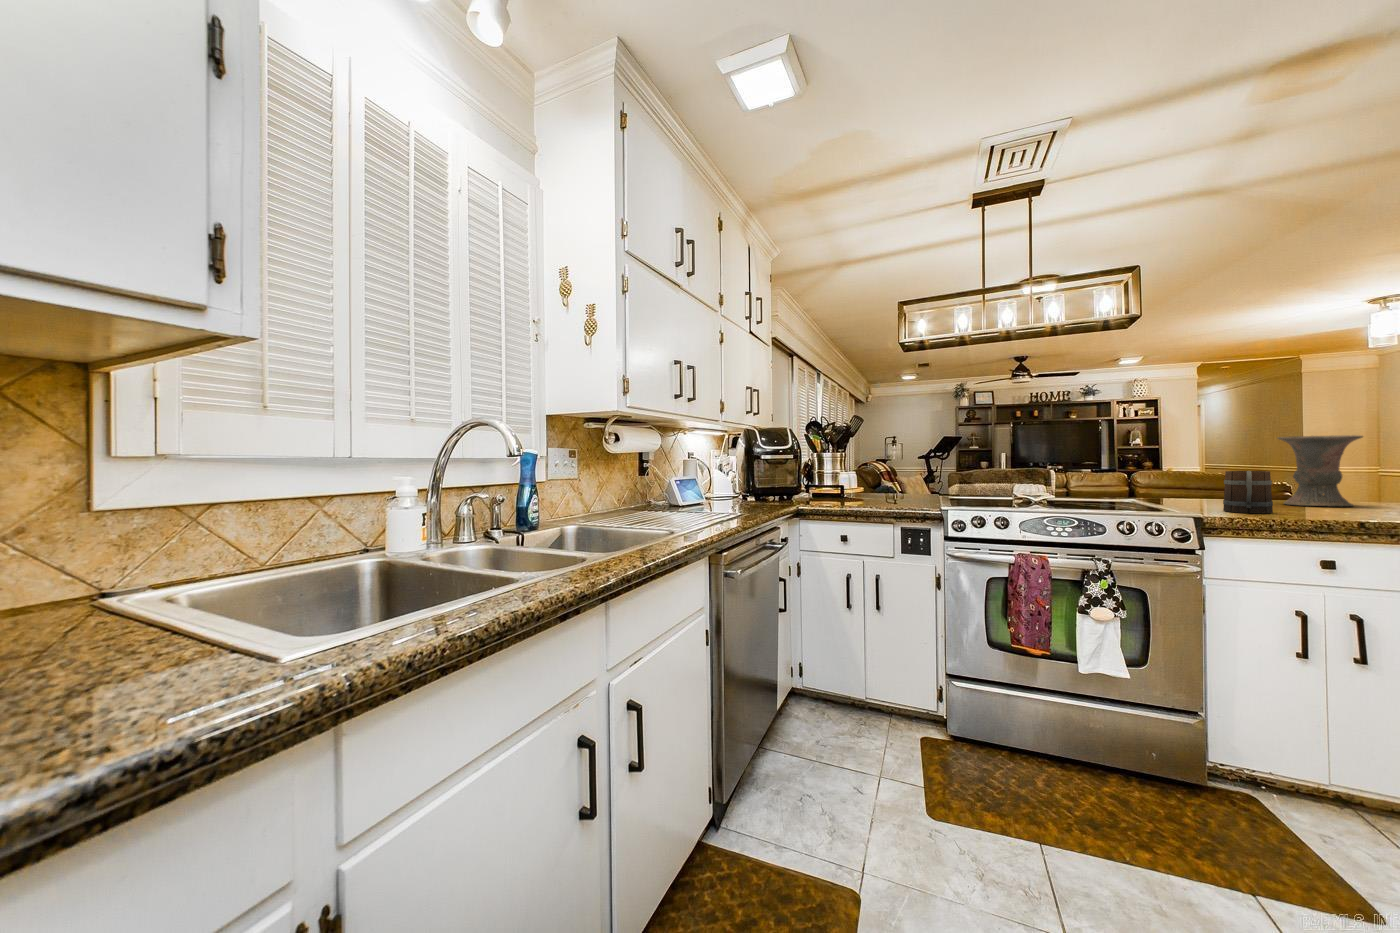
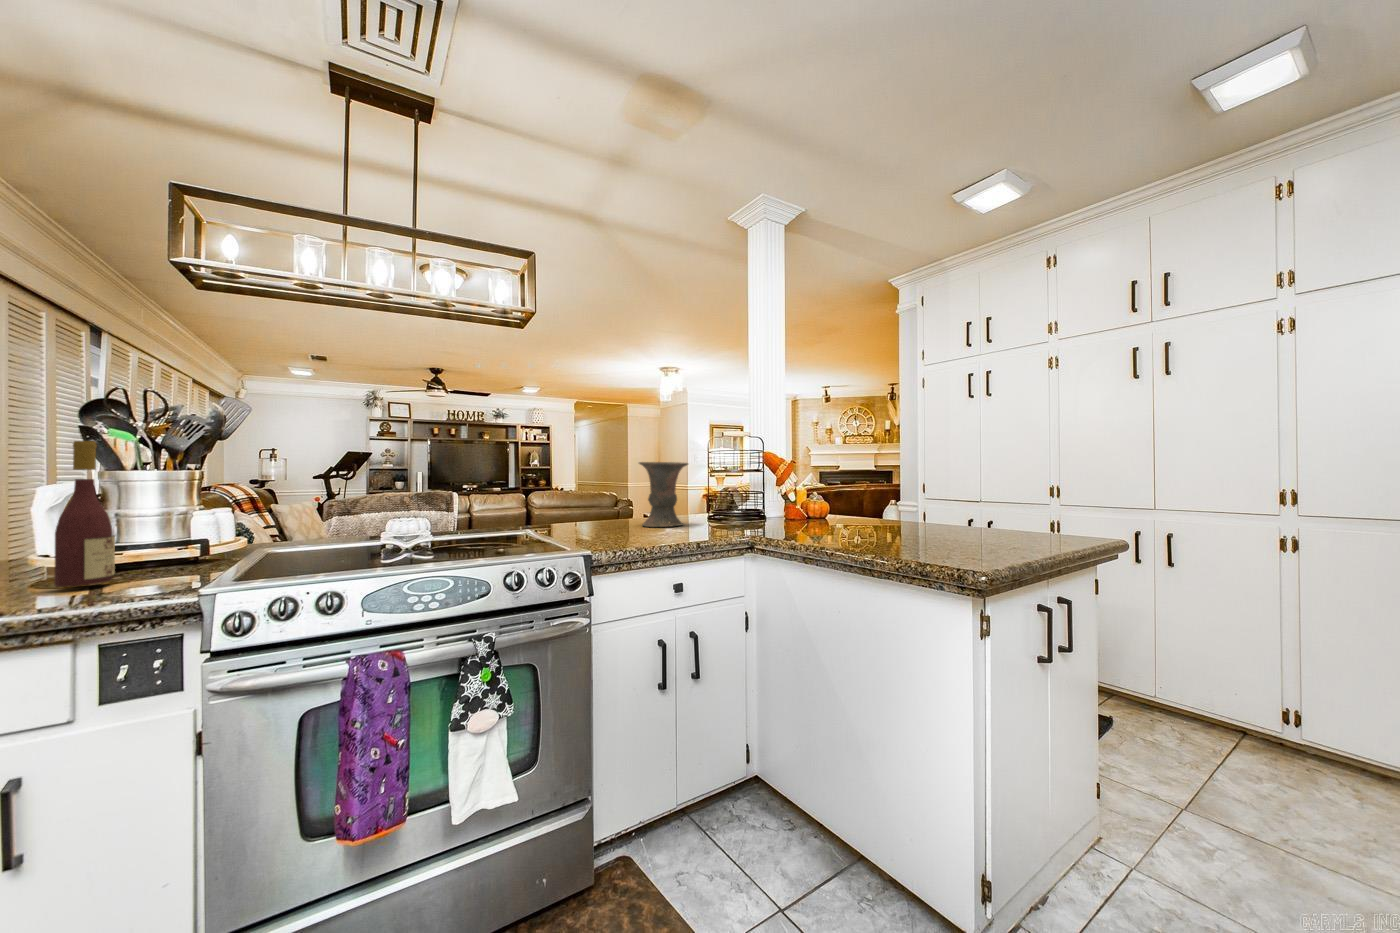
wine bottle: none [882,440,901,505] -> present [55,441,115,587]
mug: present [1223,471,1273,513] -> none [606,497,643,544]

